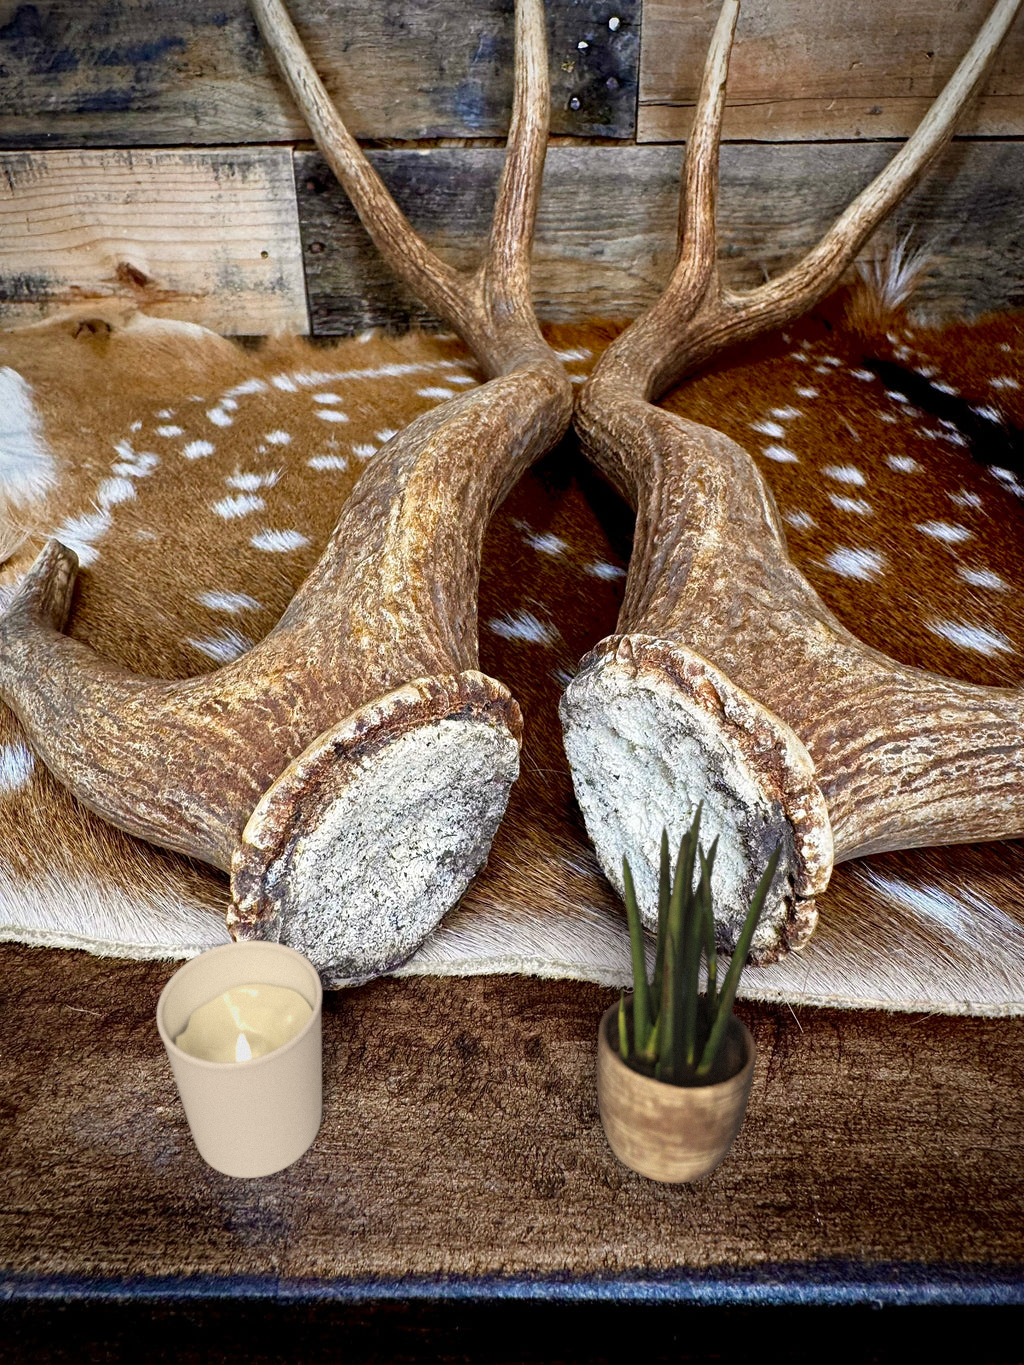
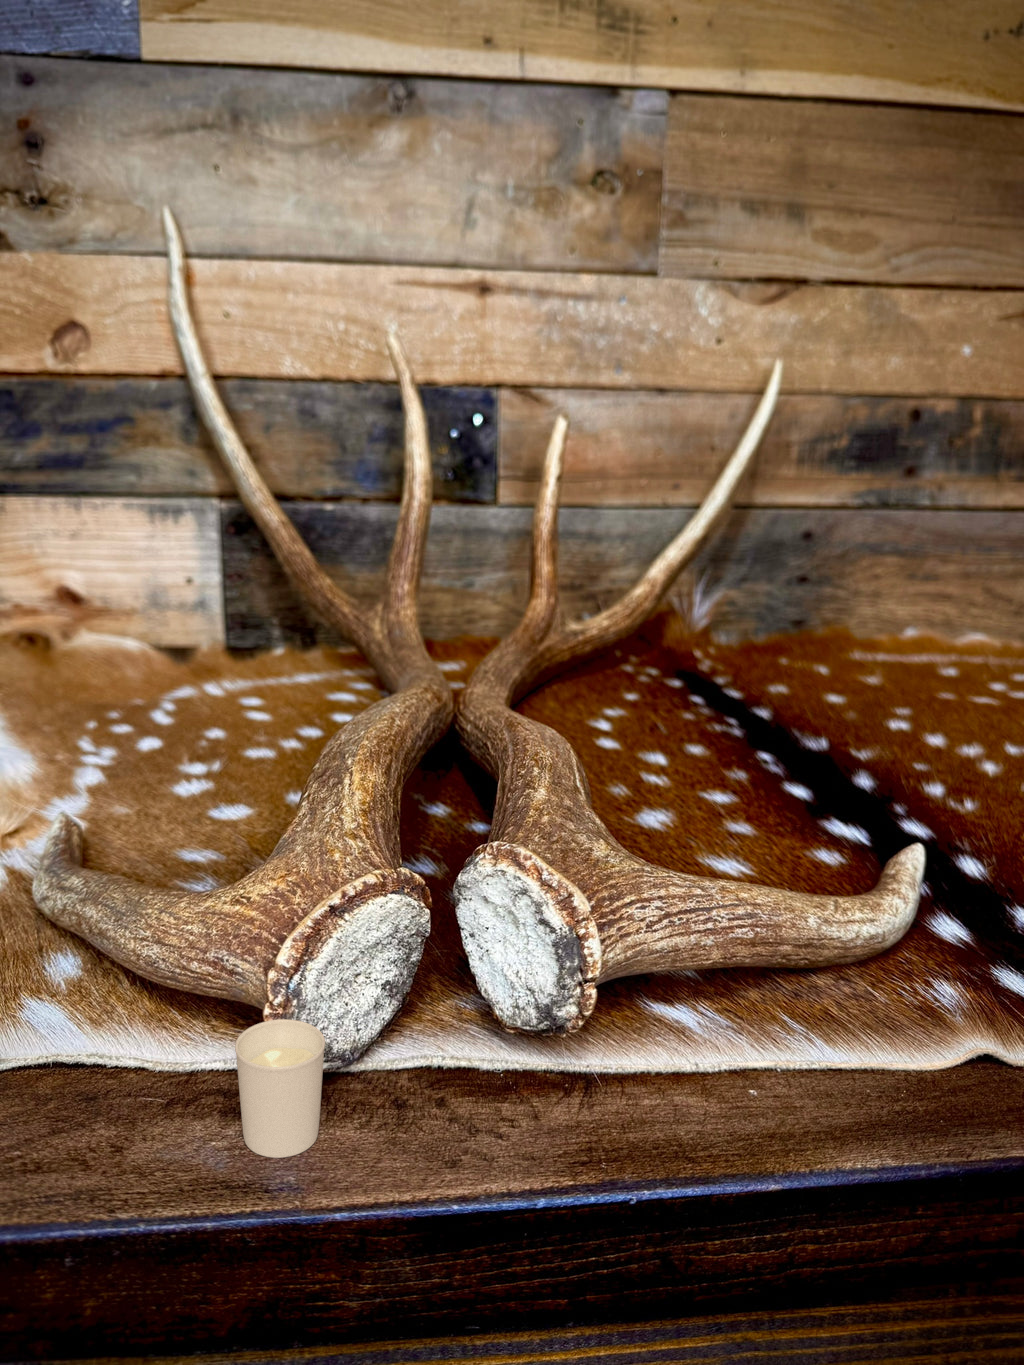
potted plant: present [597,799,784,1183] -> none [479,926,570,1145]

